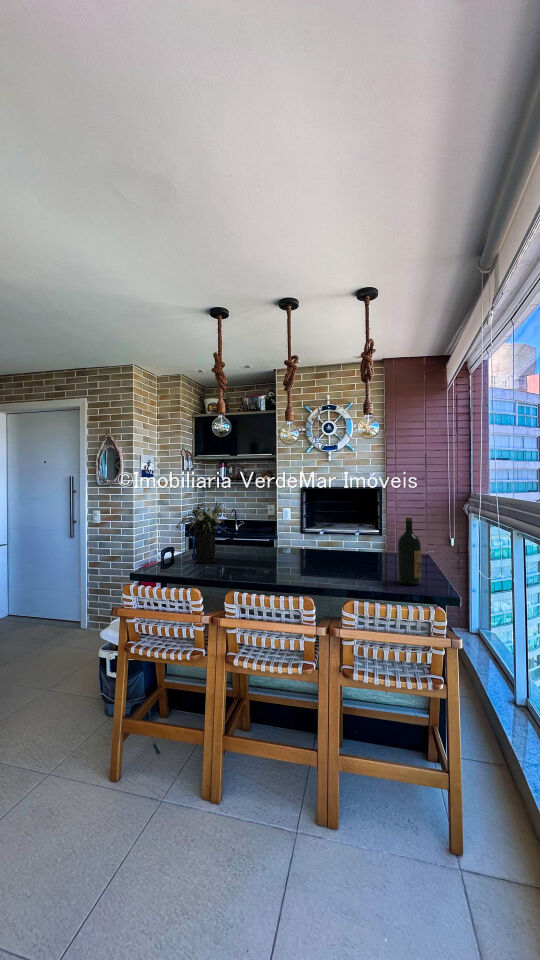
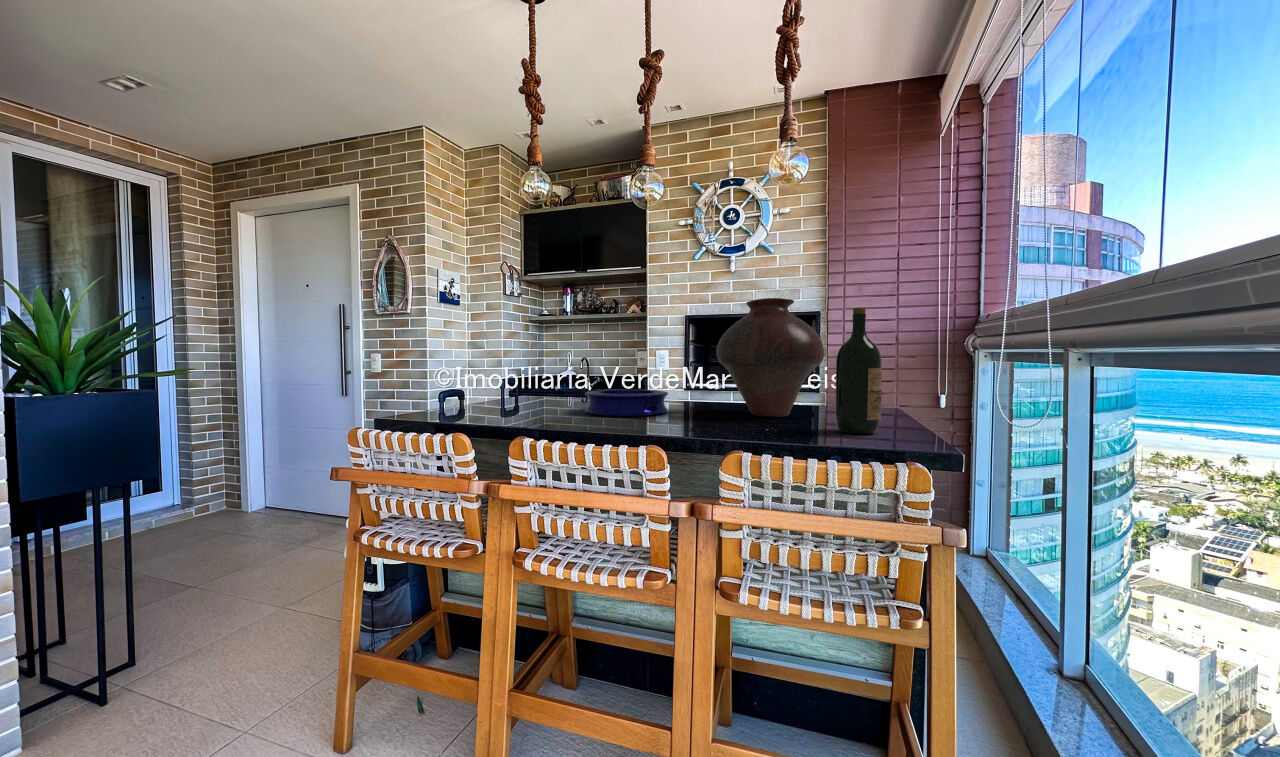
flower arrangement: present [176,502,226,563] -> none [451,306,542,410]
vase: none [330,503,390,569] -> present [716,298,824,417]
plate: none [255,549,302,569] -> present [585,389,668,416]

